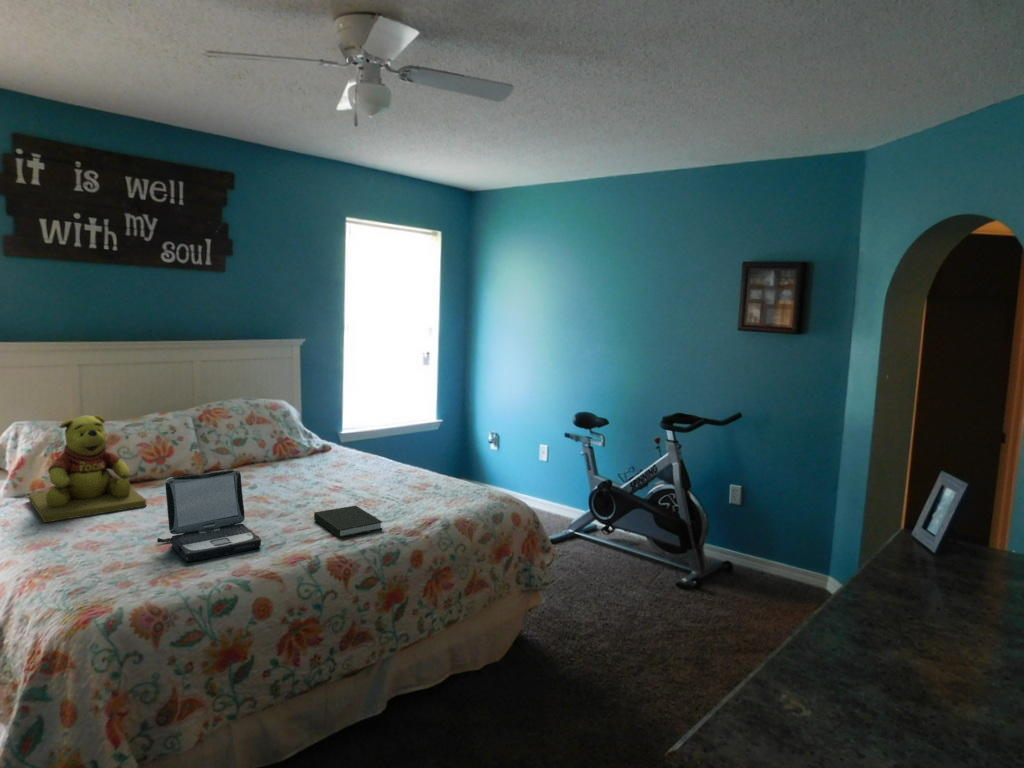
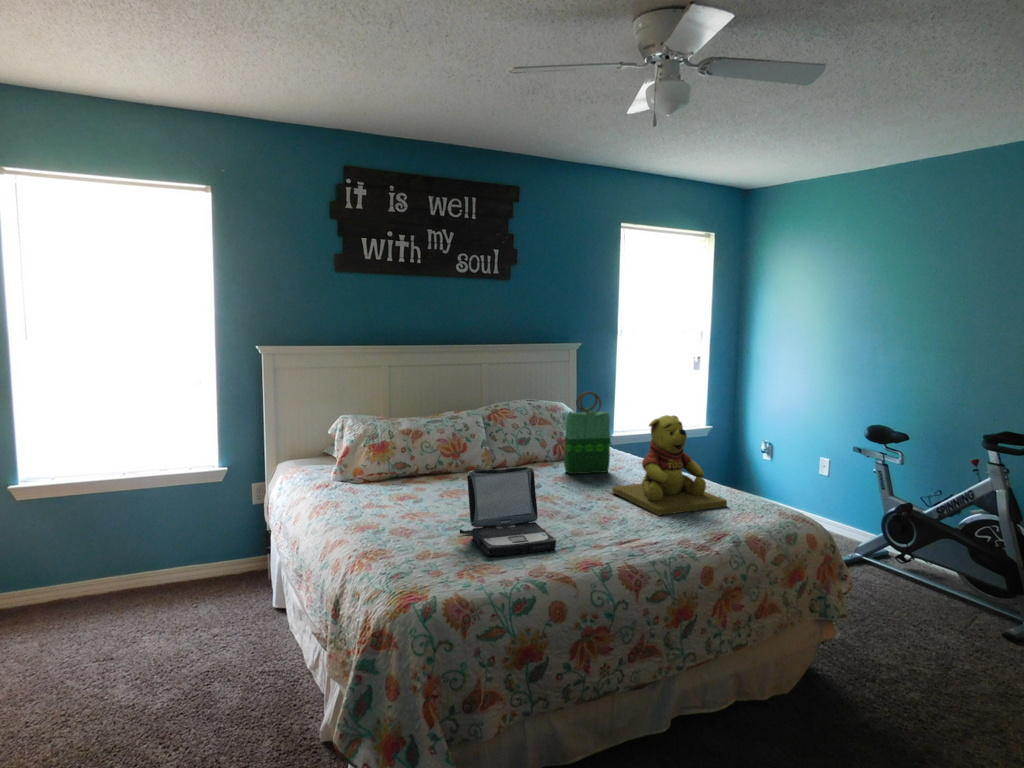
tote bag: none [284,391,330,472] -> present [564,392,610,474]
teddy bear: present [29,415,146,523] -> present [612,415,727,515]
book: present [314,506,382,538] -> none [604,513,680,547]

